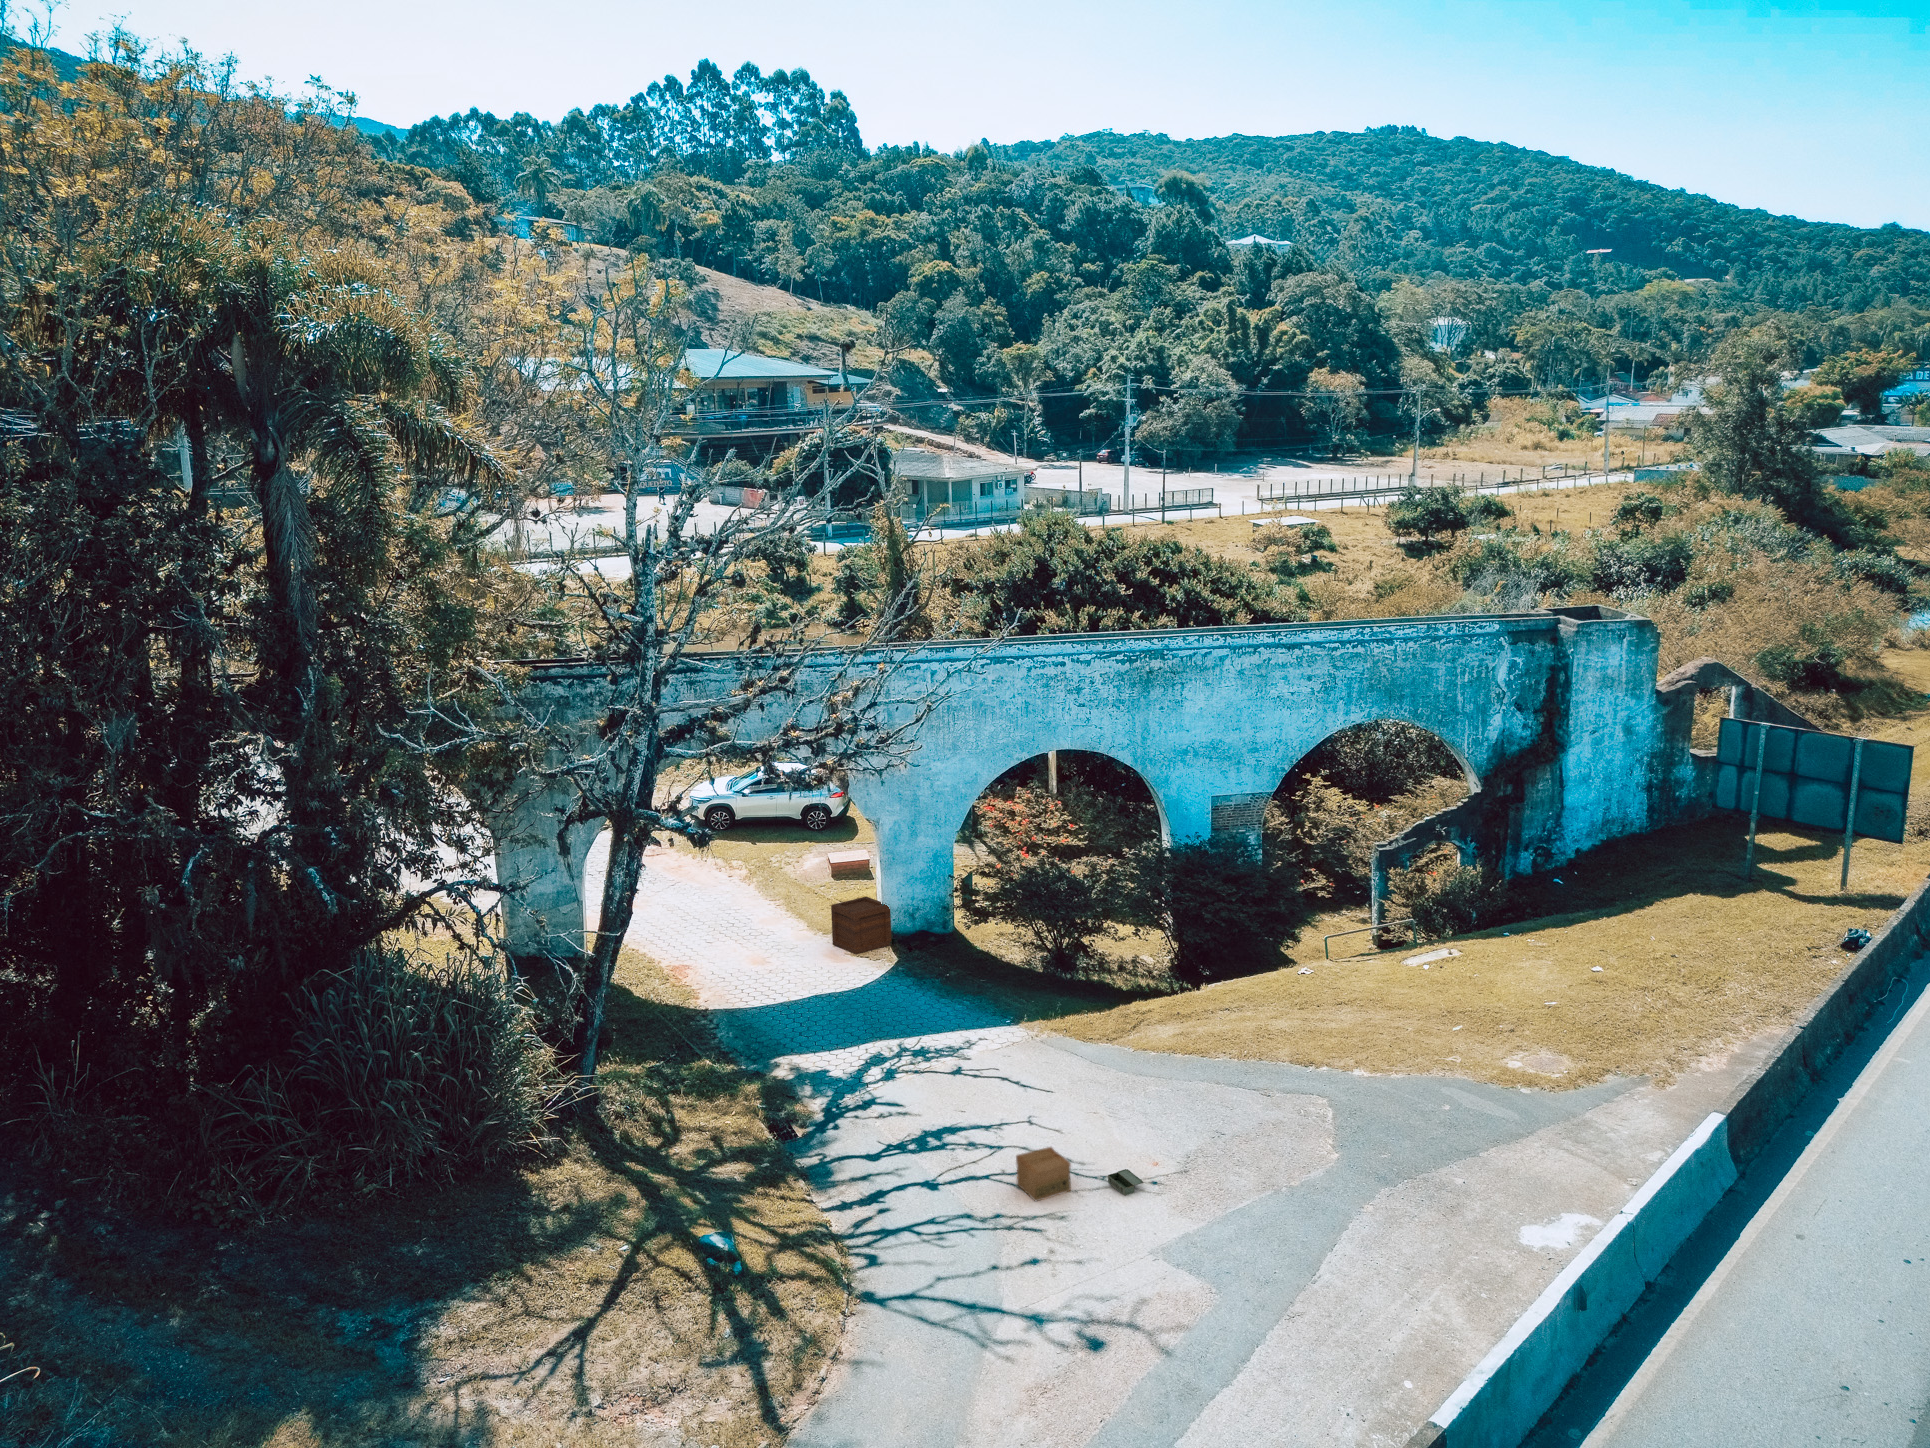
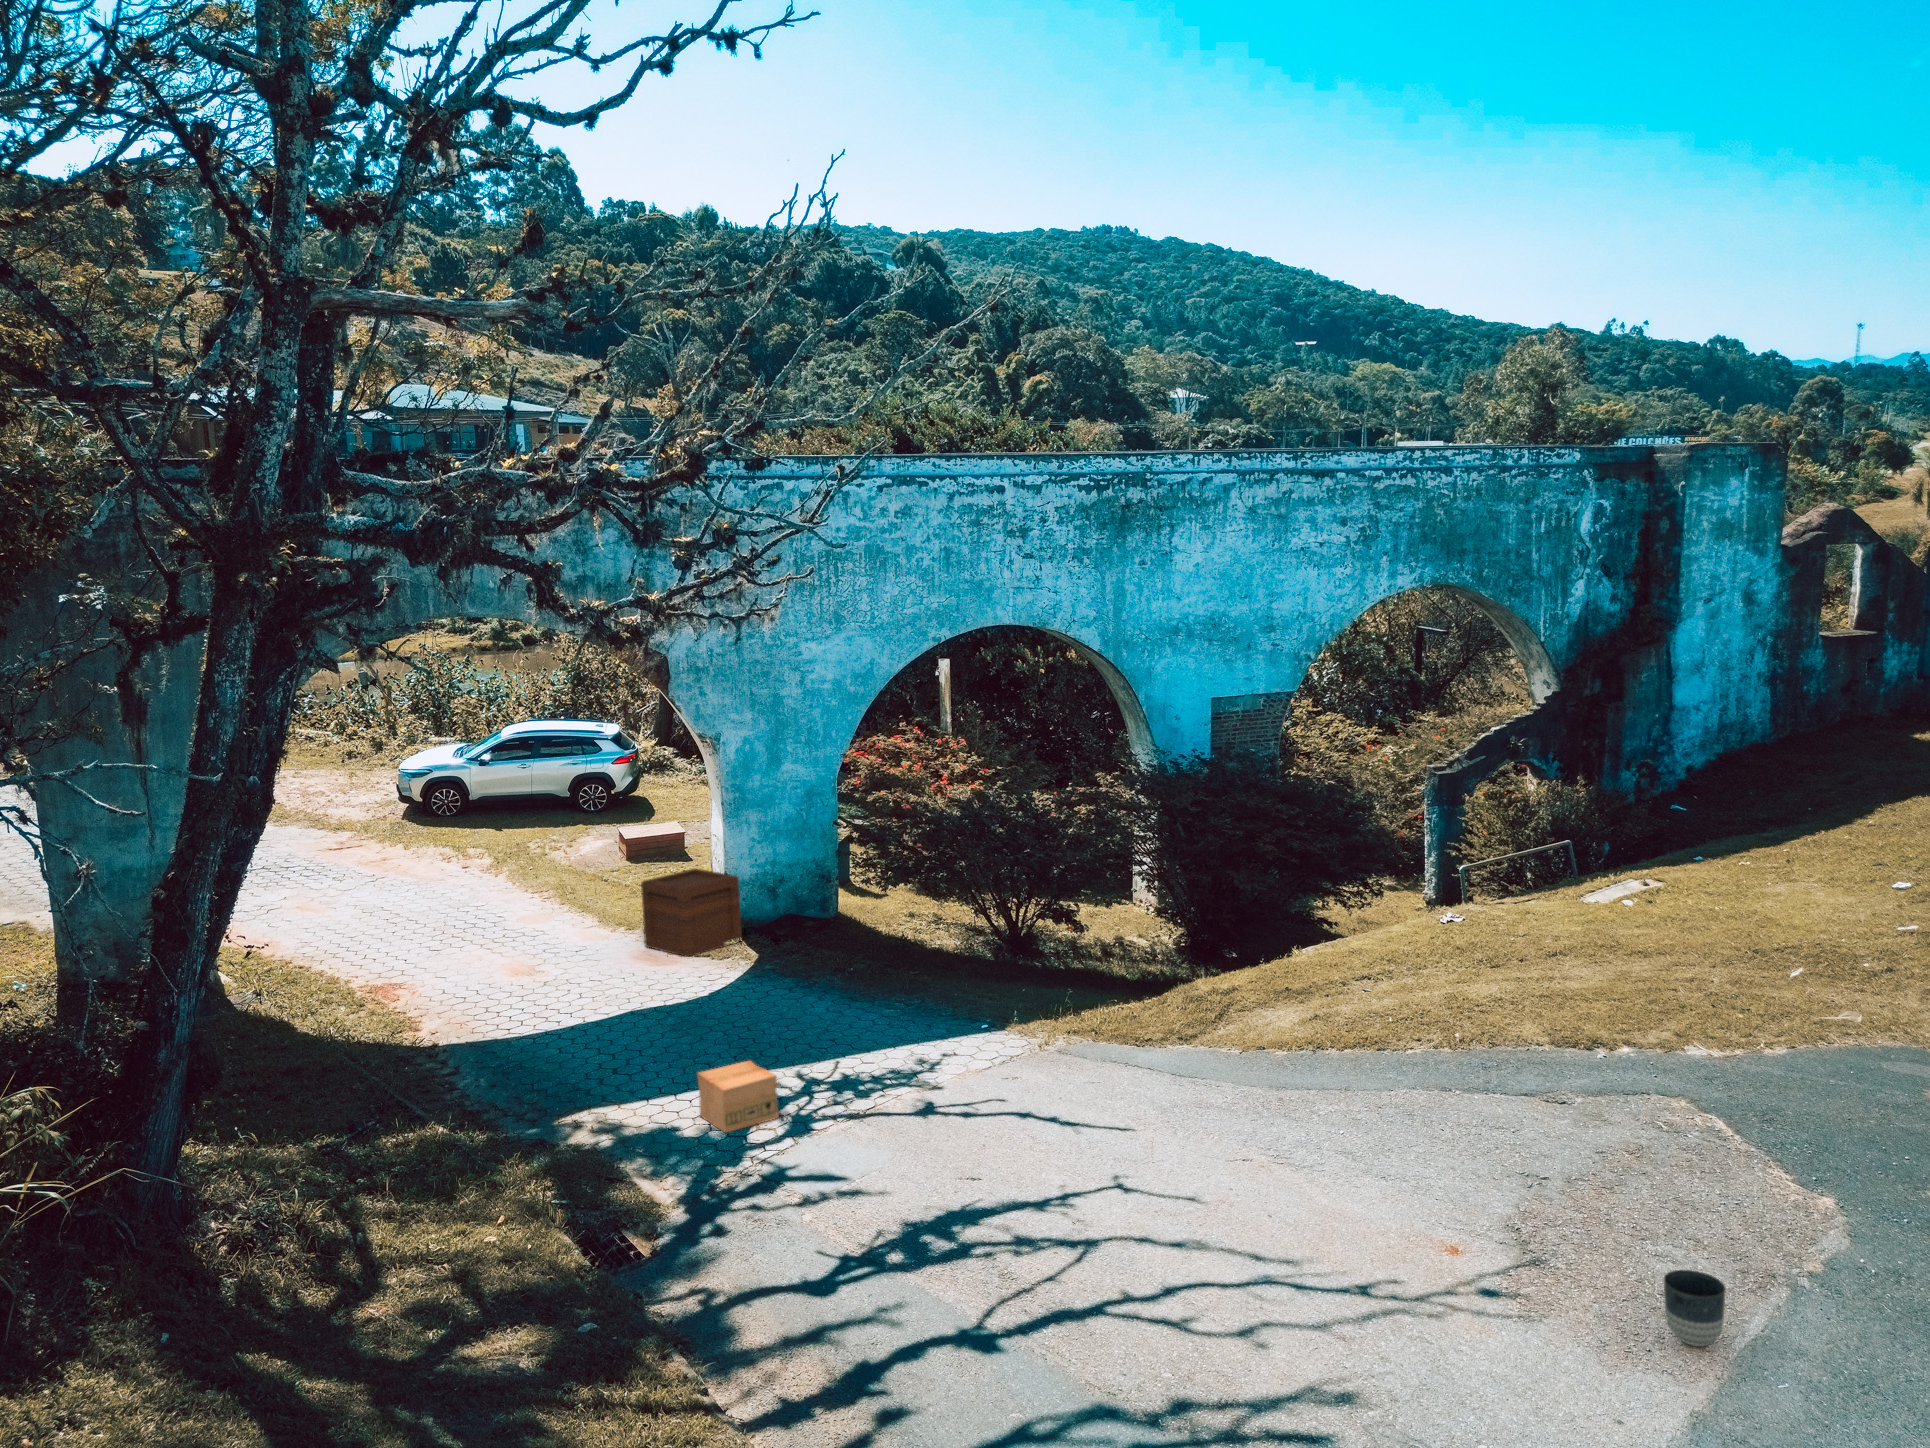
cardboard box: present [1016,1147,1071,1201] -> present [697,1061,779,1132]
toolbox: present [1108,1169,1143,1196] -> none [1381,1264,1470,1325]
planter: none [1212,1181,1236,1214] -> present [1664,1270,1725,1347]

